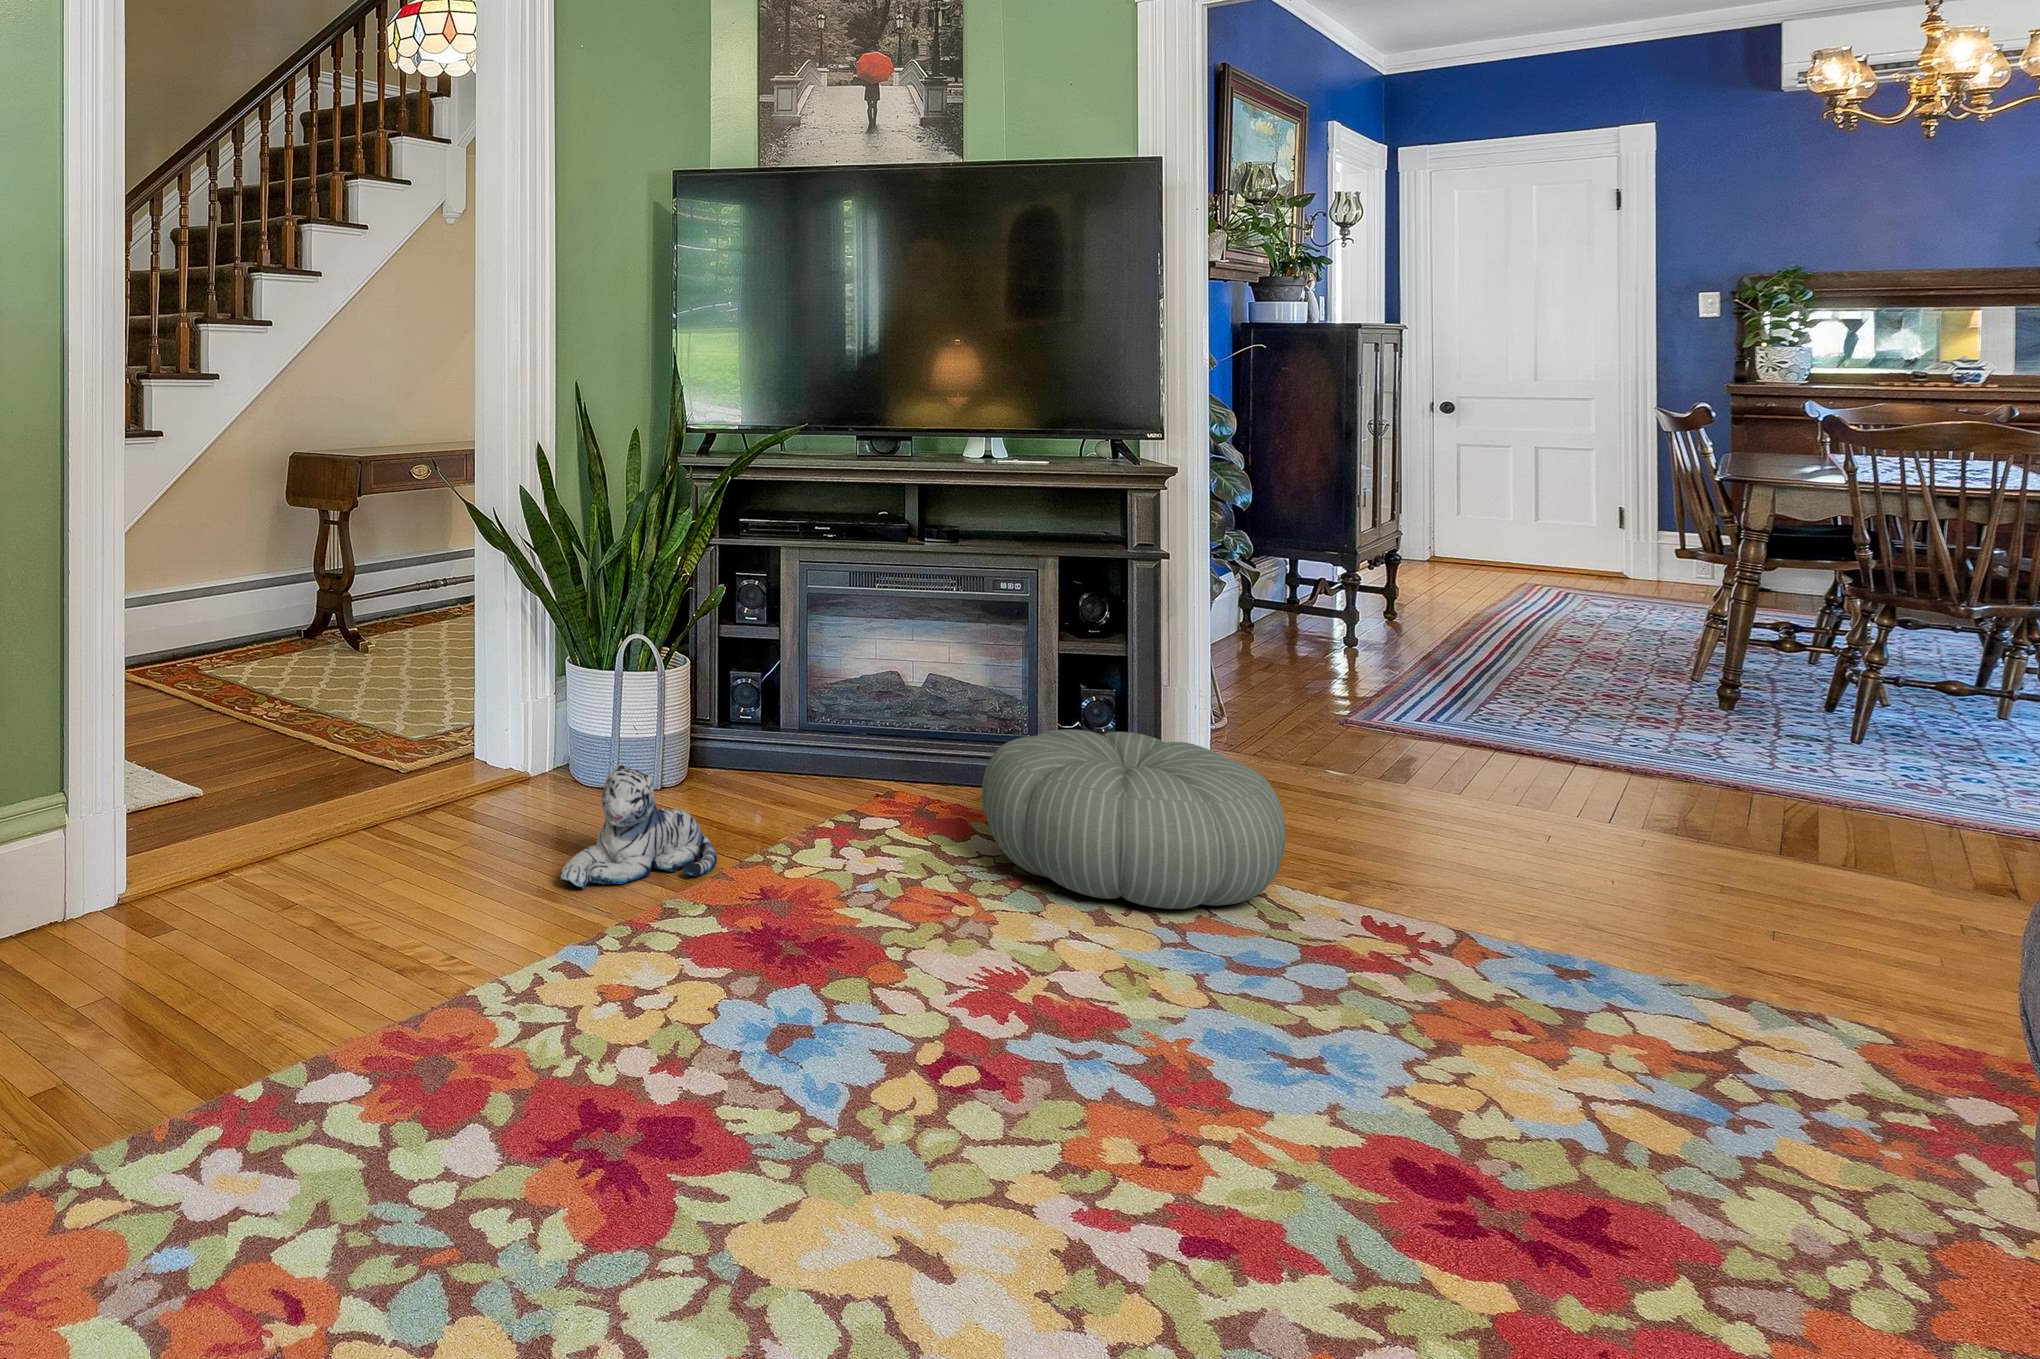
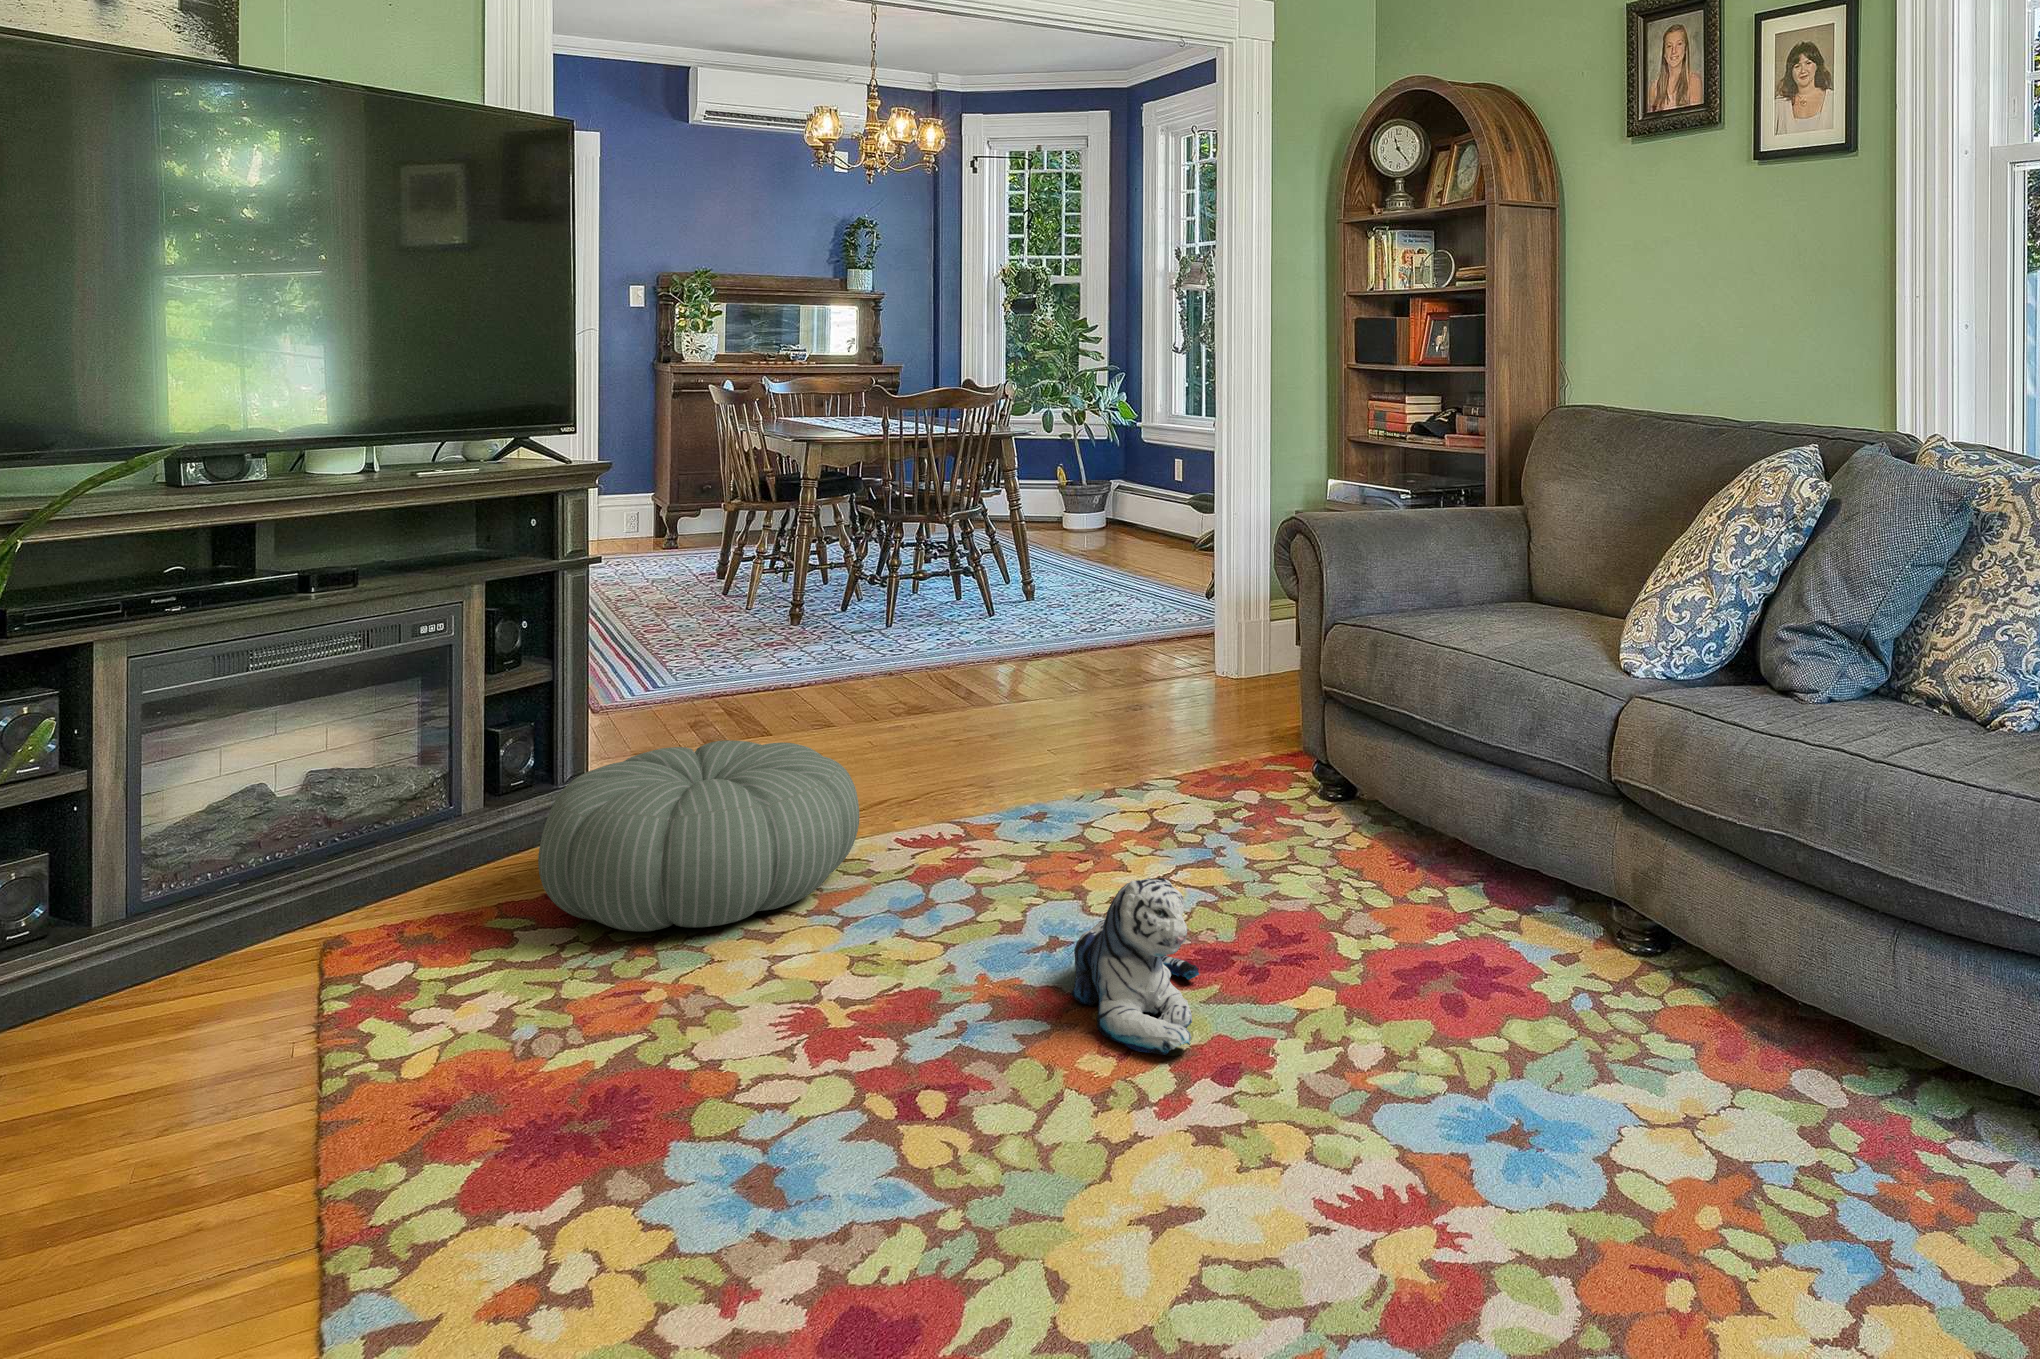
plush toy: present [560,765,717,888] -> present [1071,878,1199,1055]

